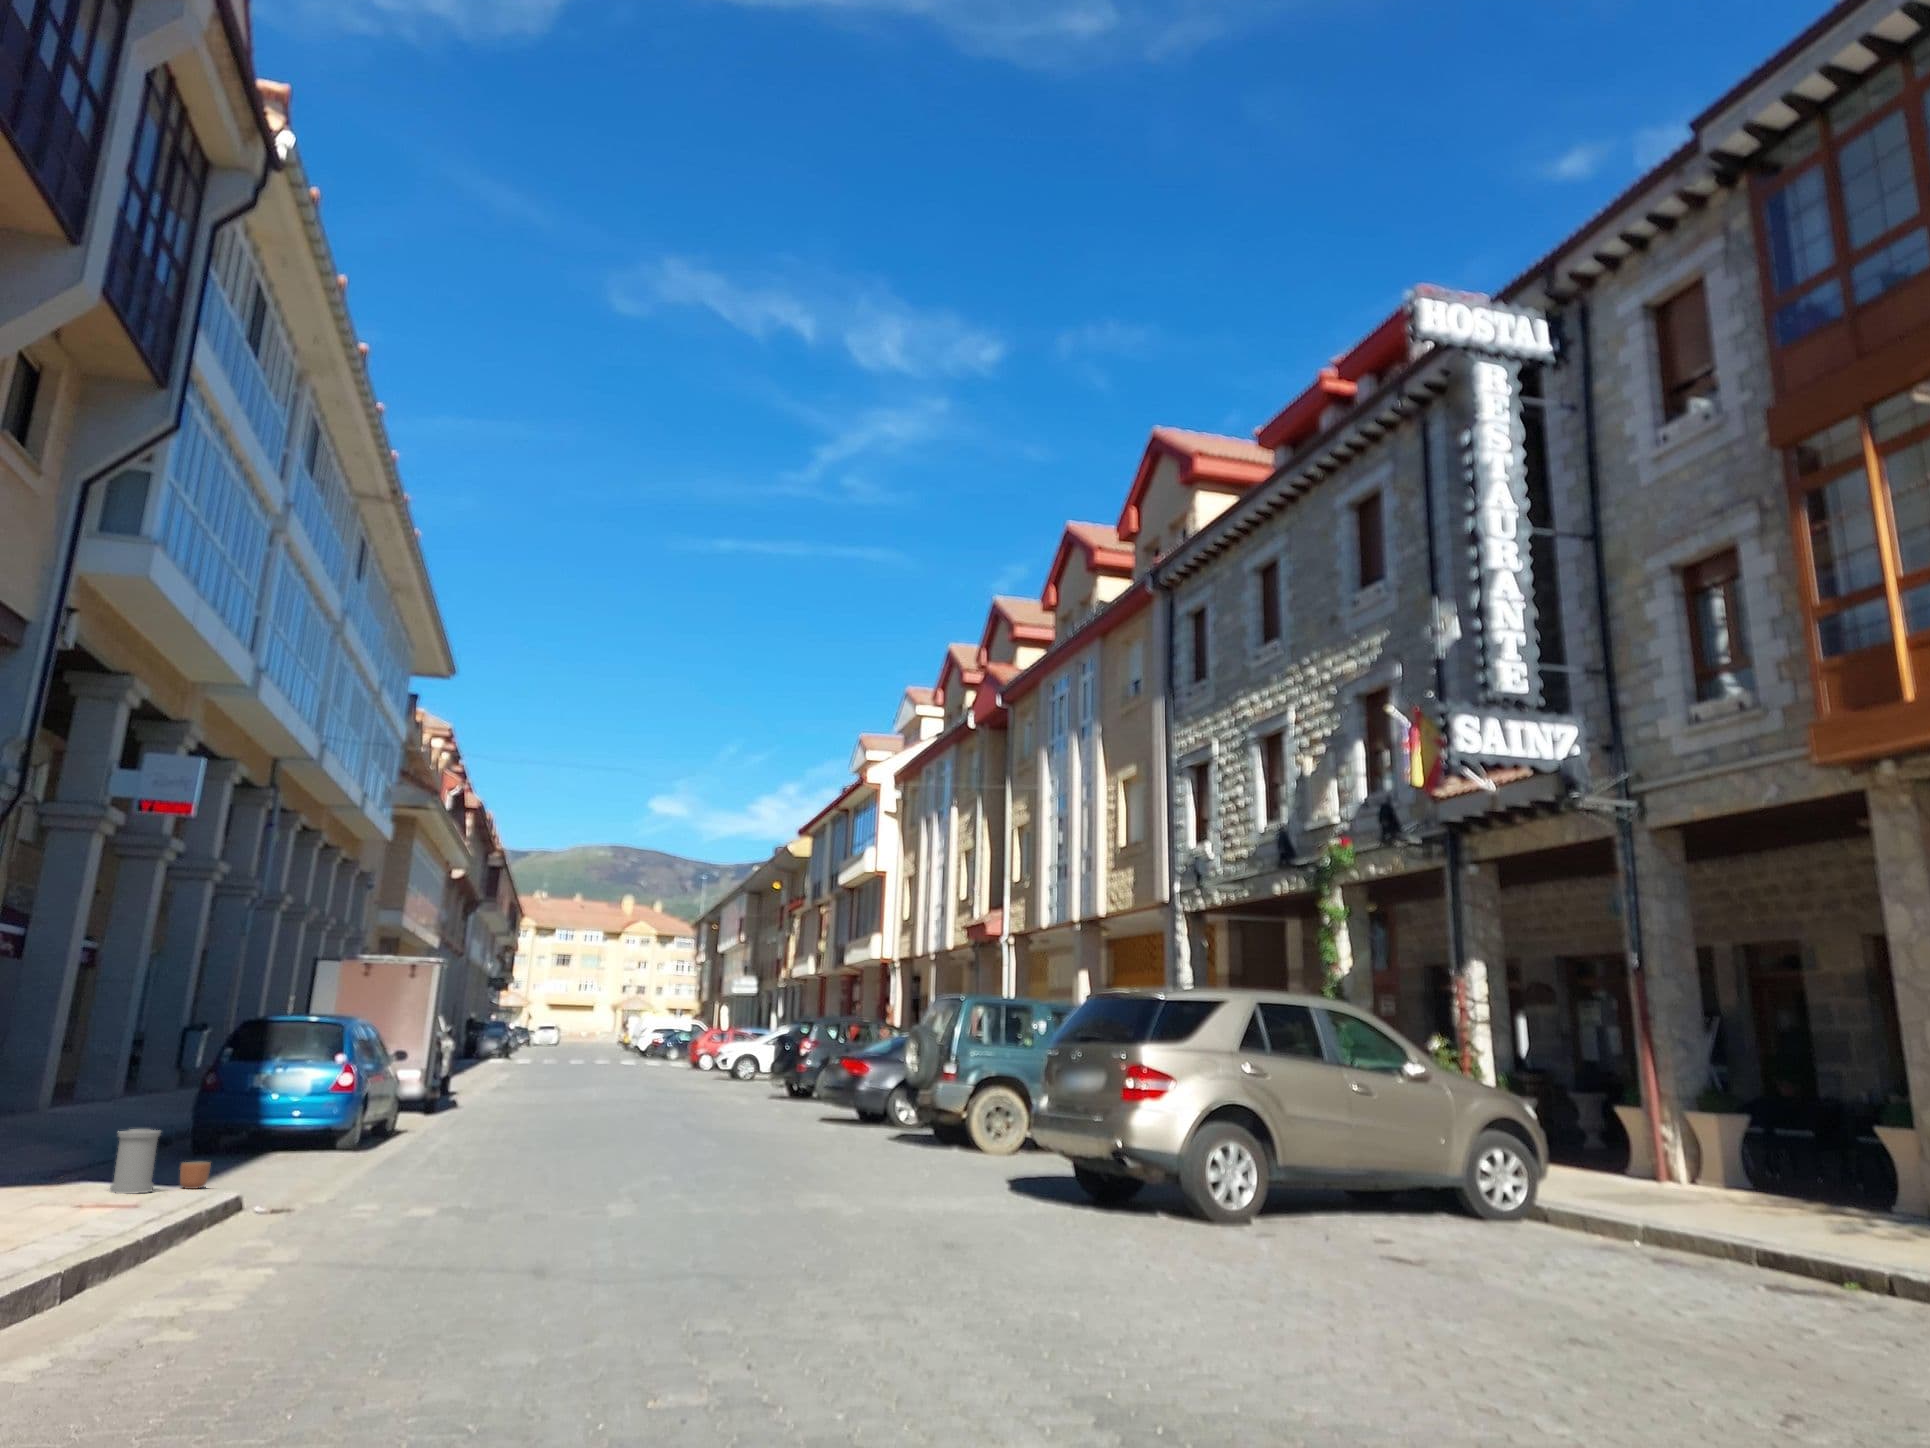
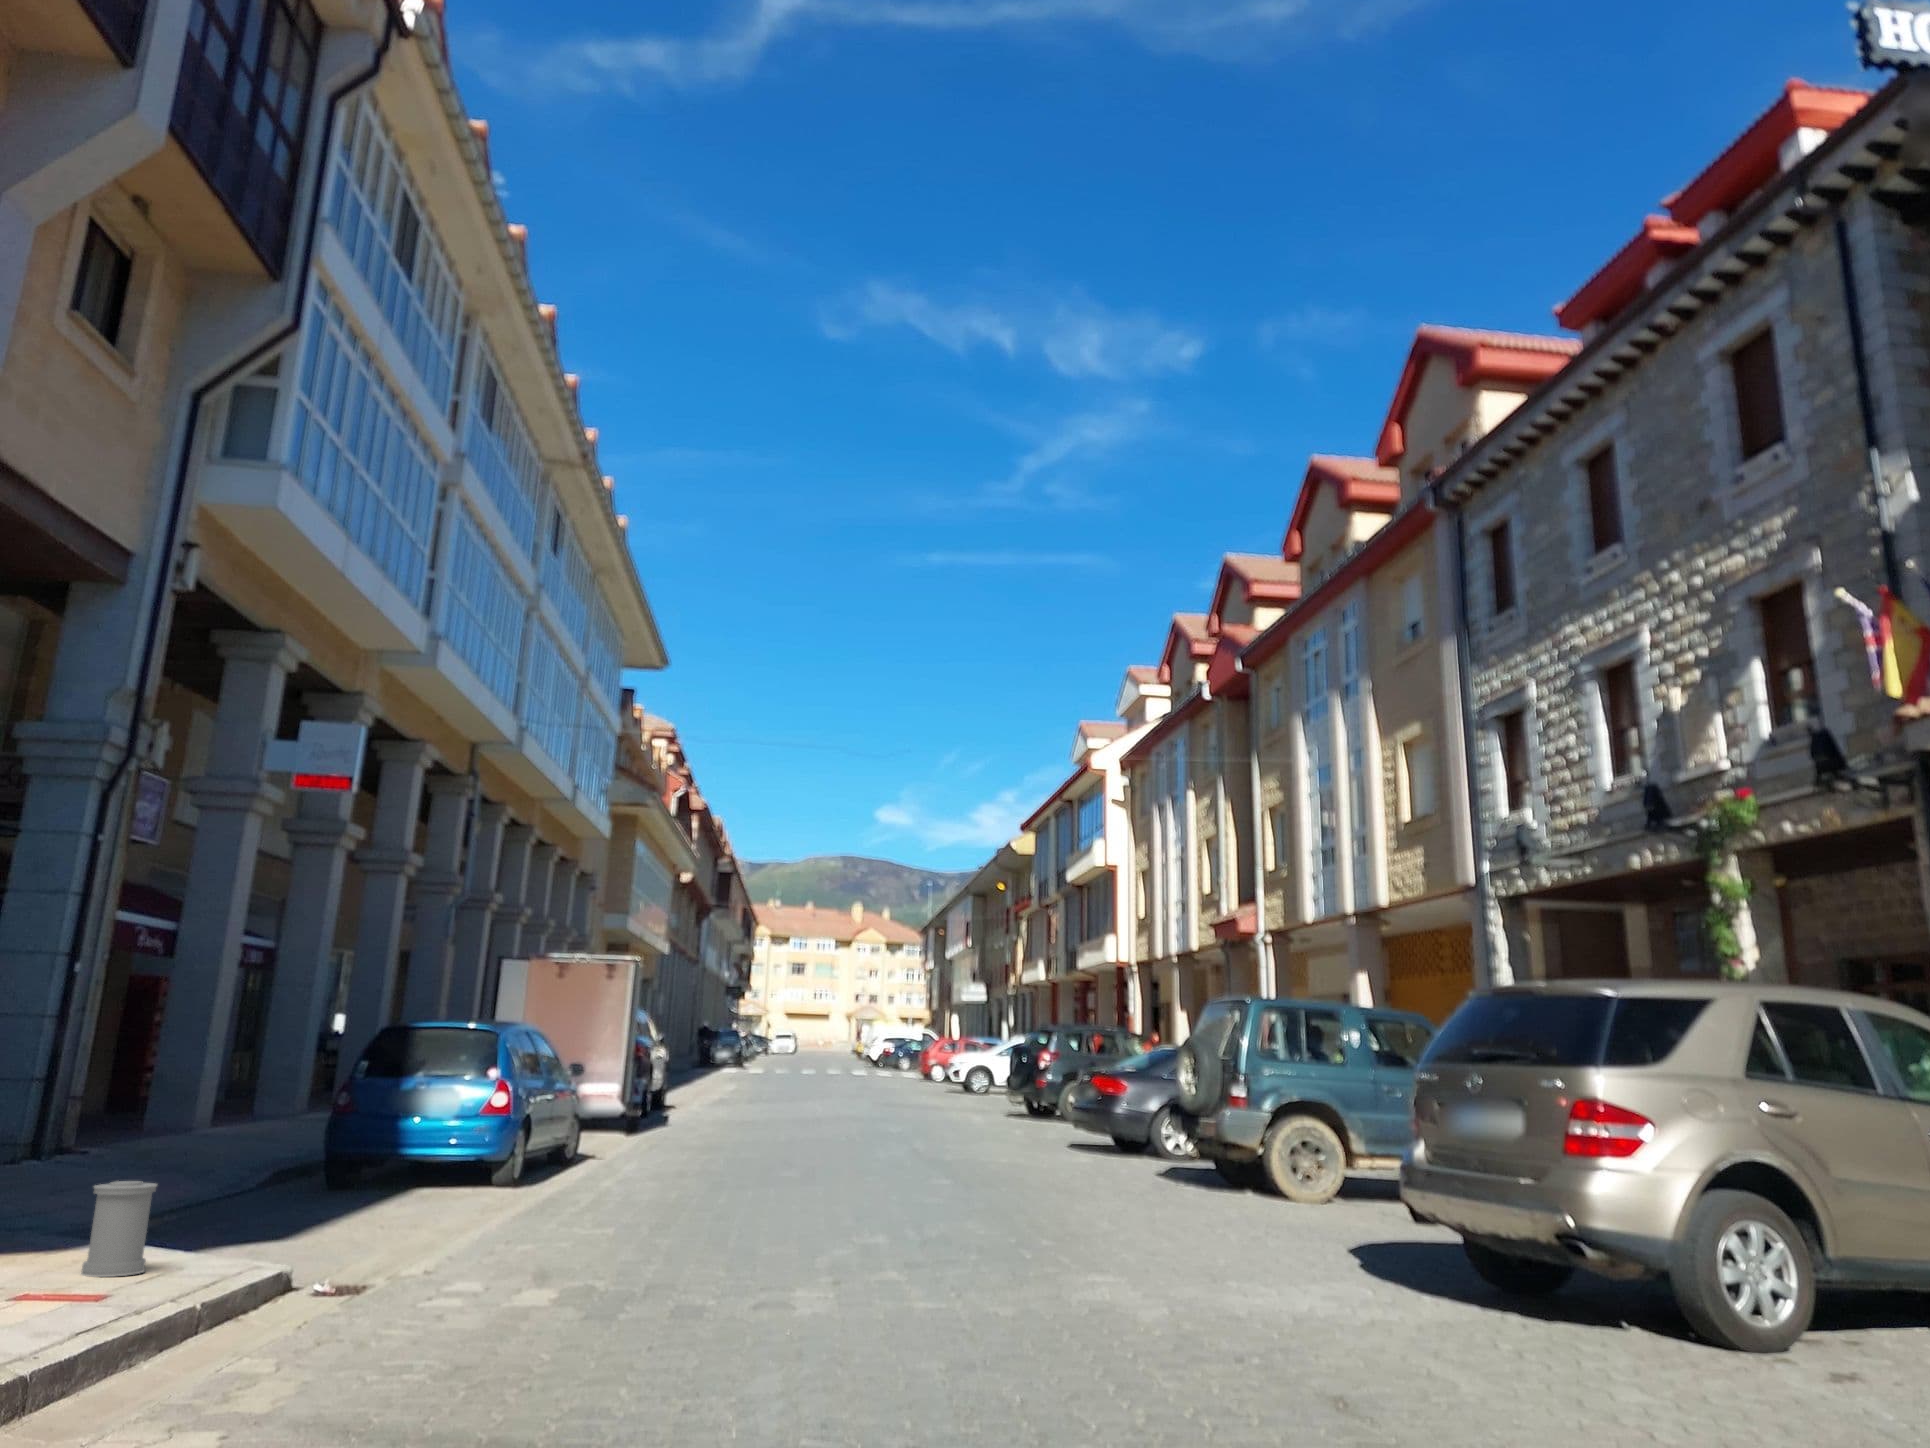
planter: present [180,1162,211,1189] -> none [193,1226,237,1265]

